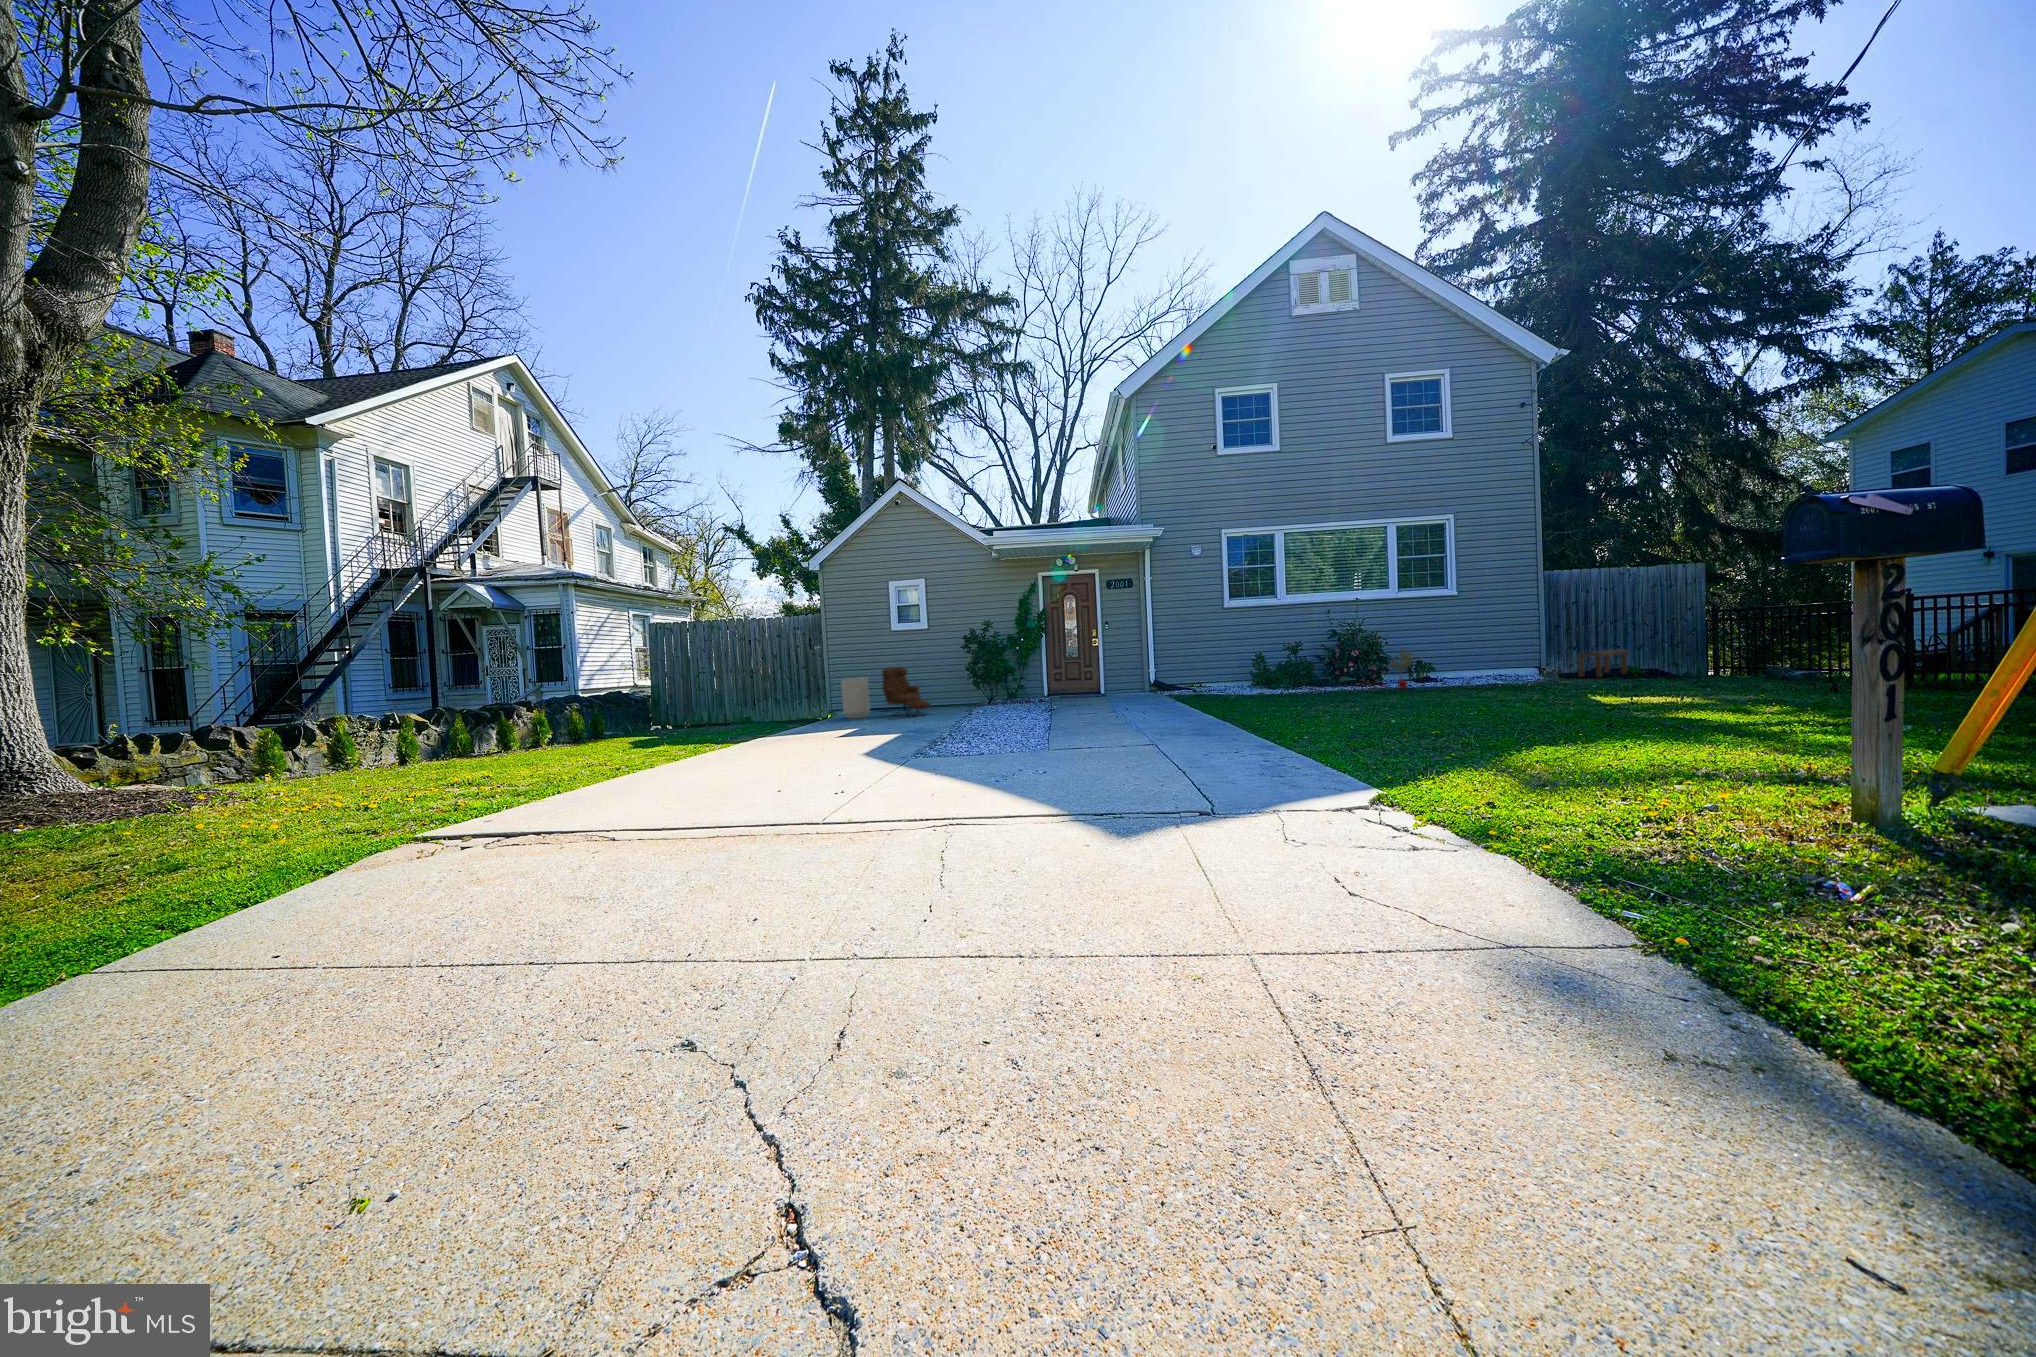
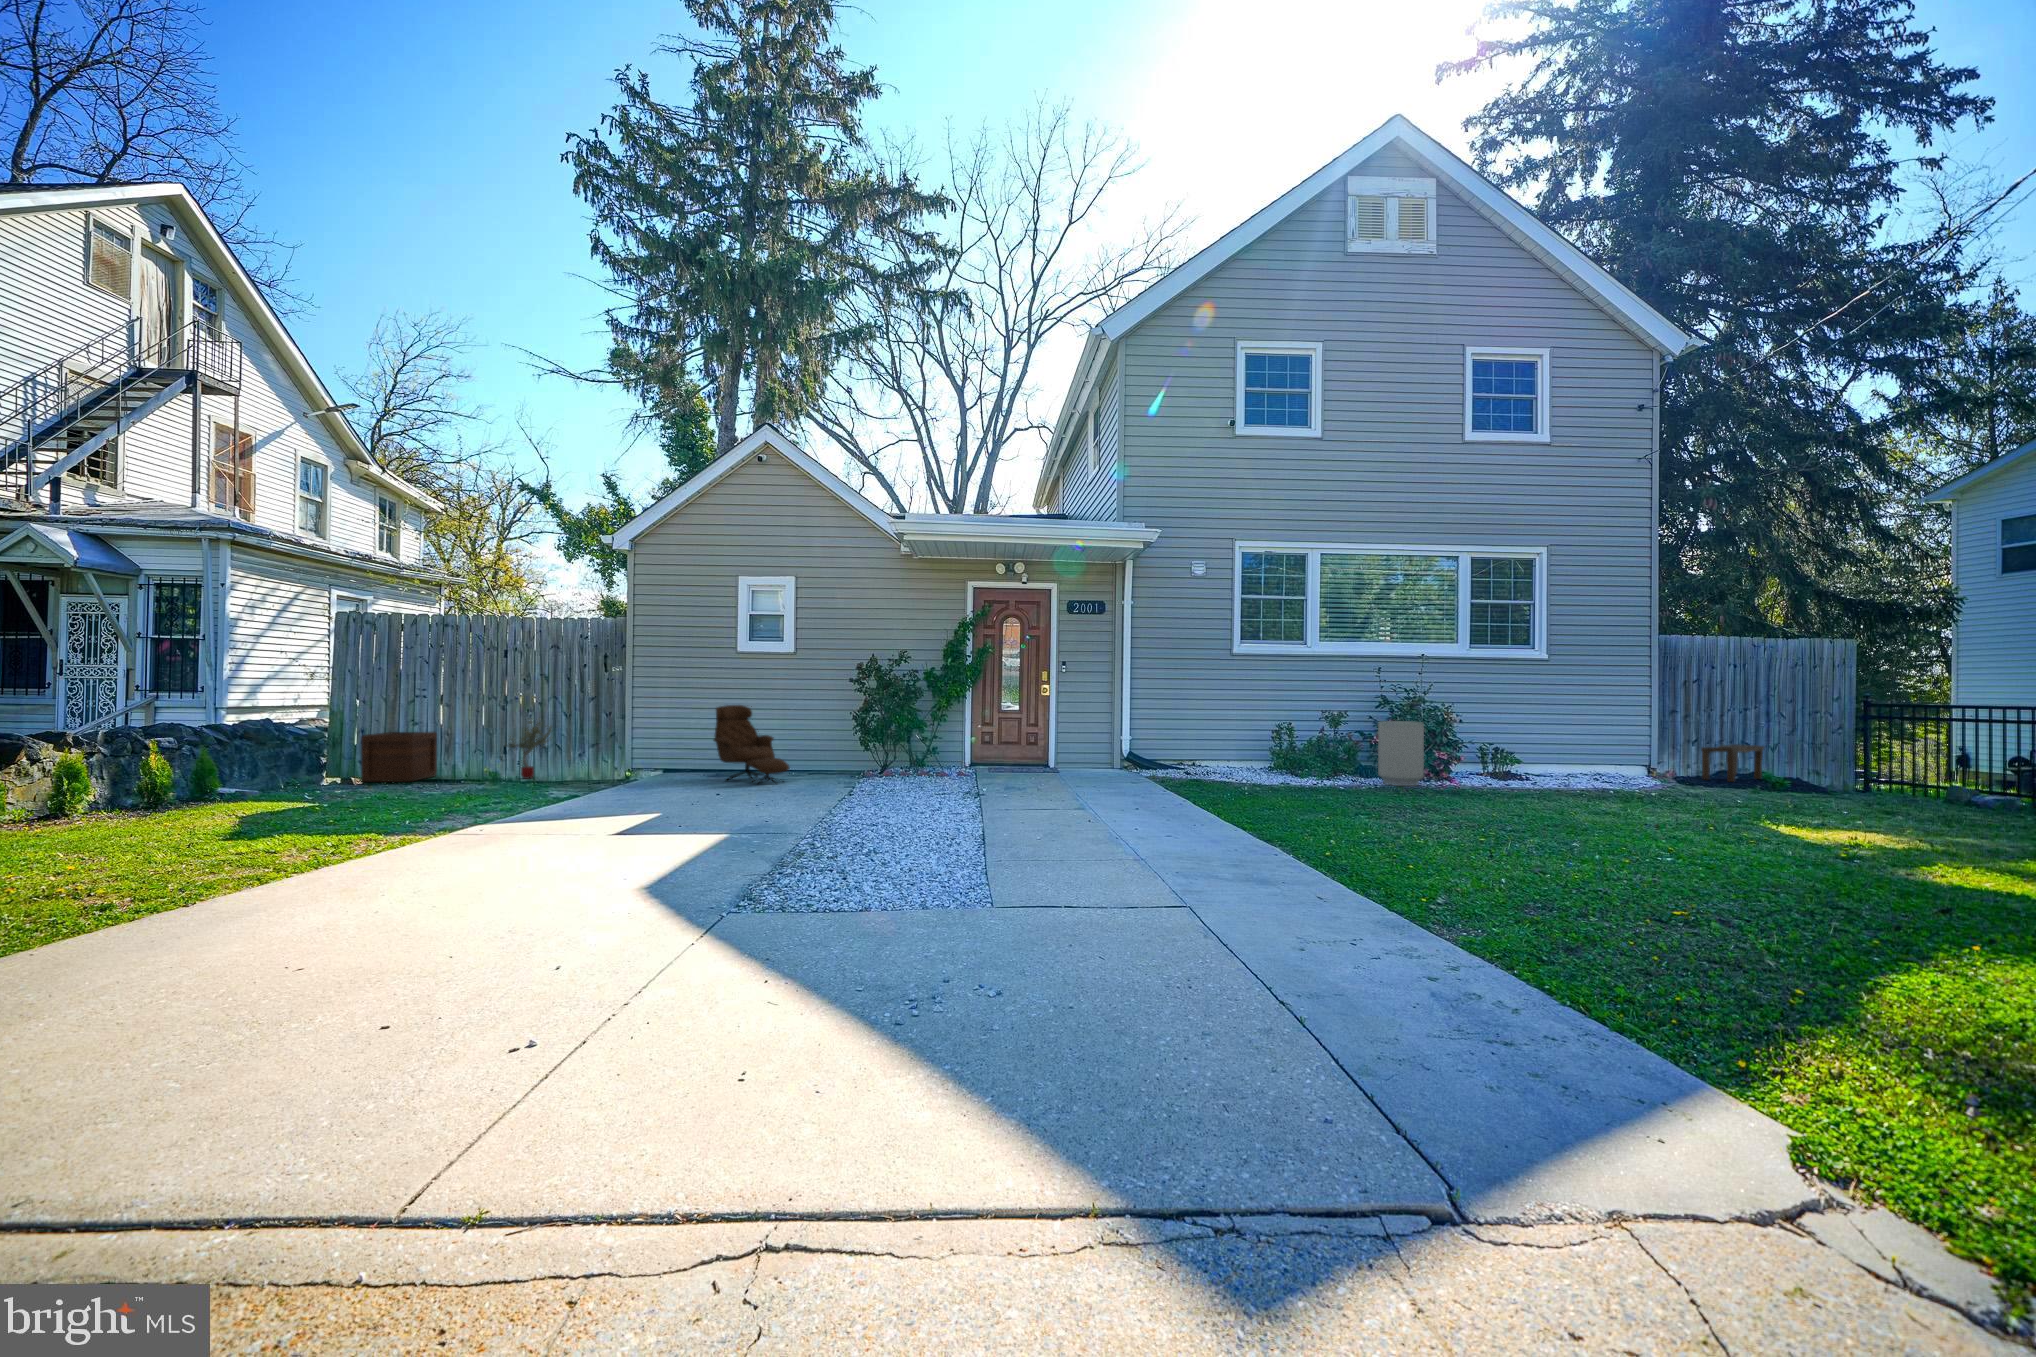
potted tree: present [1389,647,1415,689] -> present [506,718,552,779]
trash can: present [841,677,870,718] -> present [1378,721,1424,786]
wooden crate: none [673,696,717,729] -> present [361,732,437,782]

